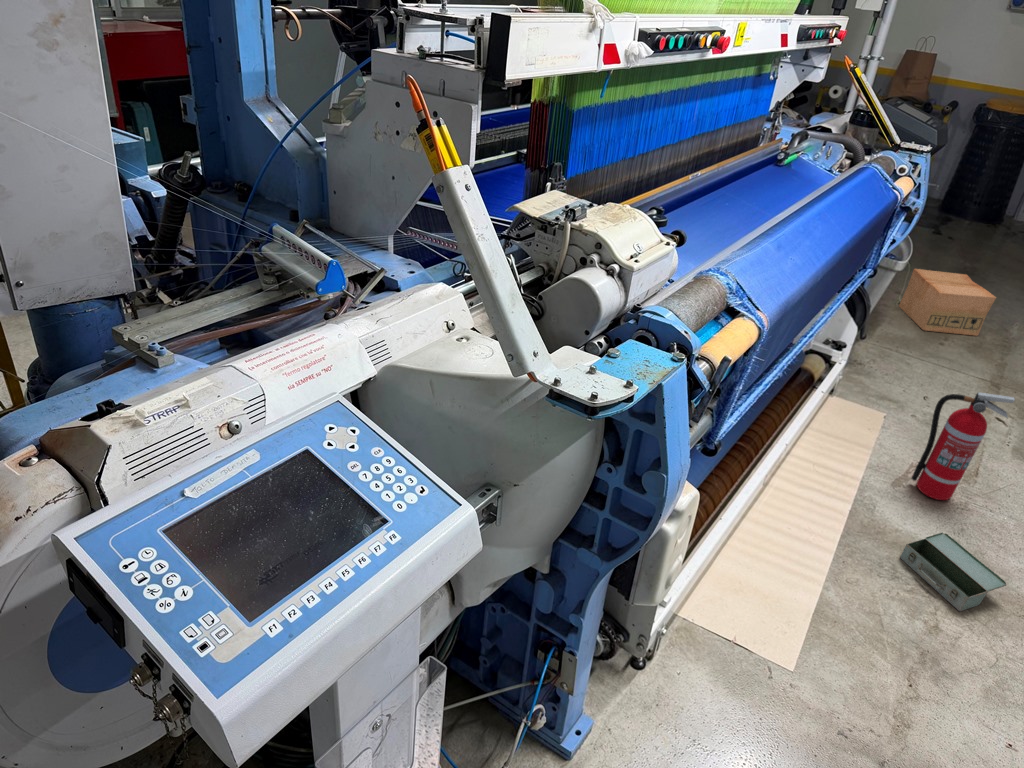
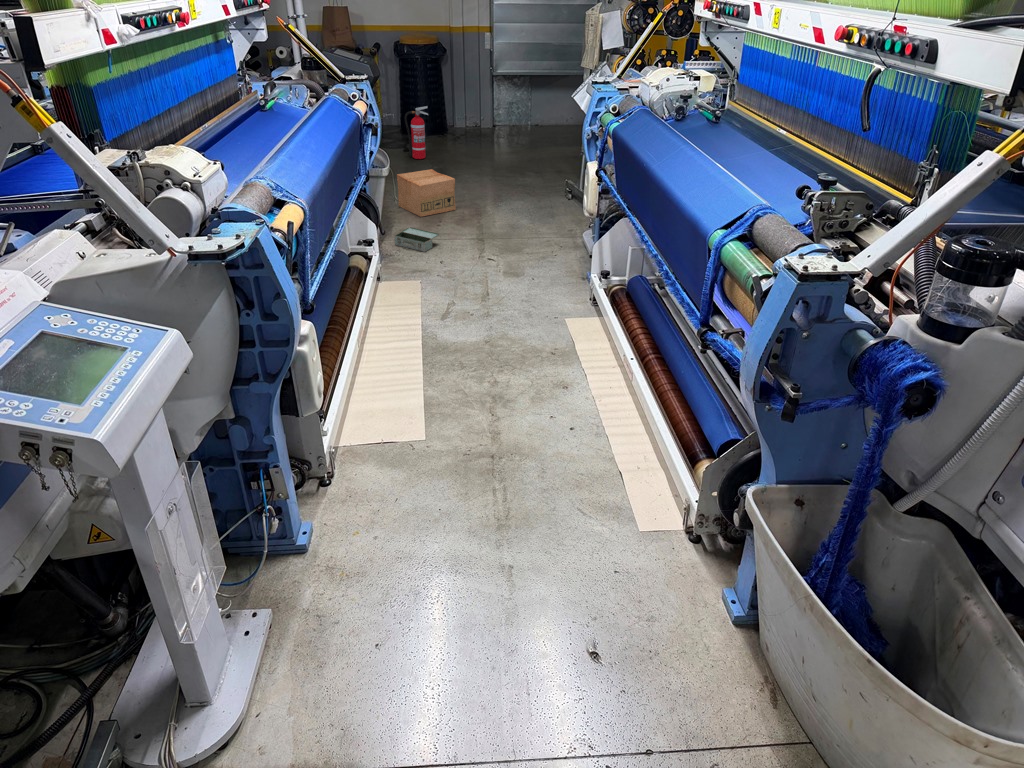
fire extinguisher: present [912,392,1015,500] -> present [405,106,428,159]
toolbox: present [900,533,1006,611] -> present [394,227,439,252]

